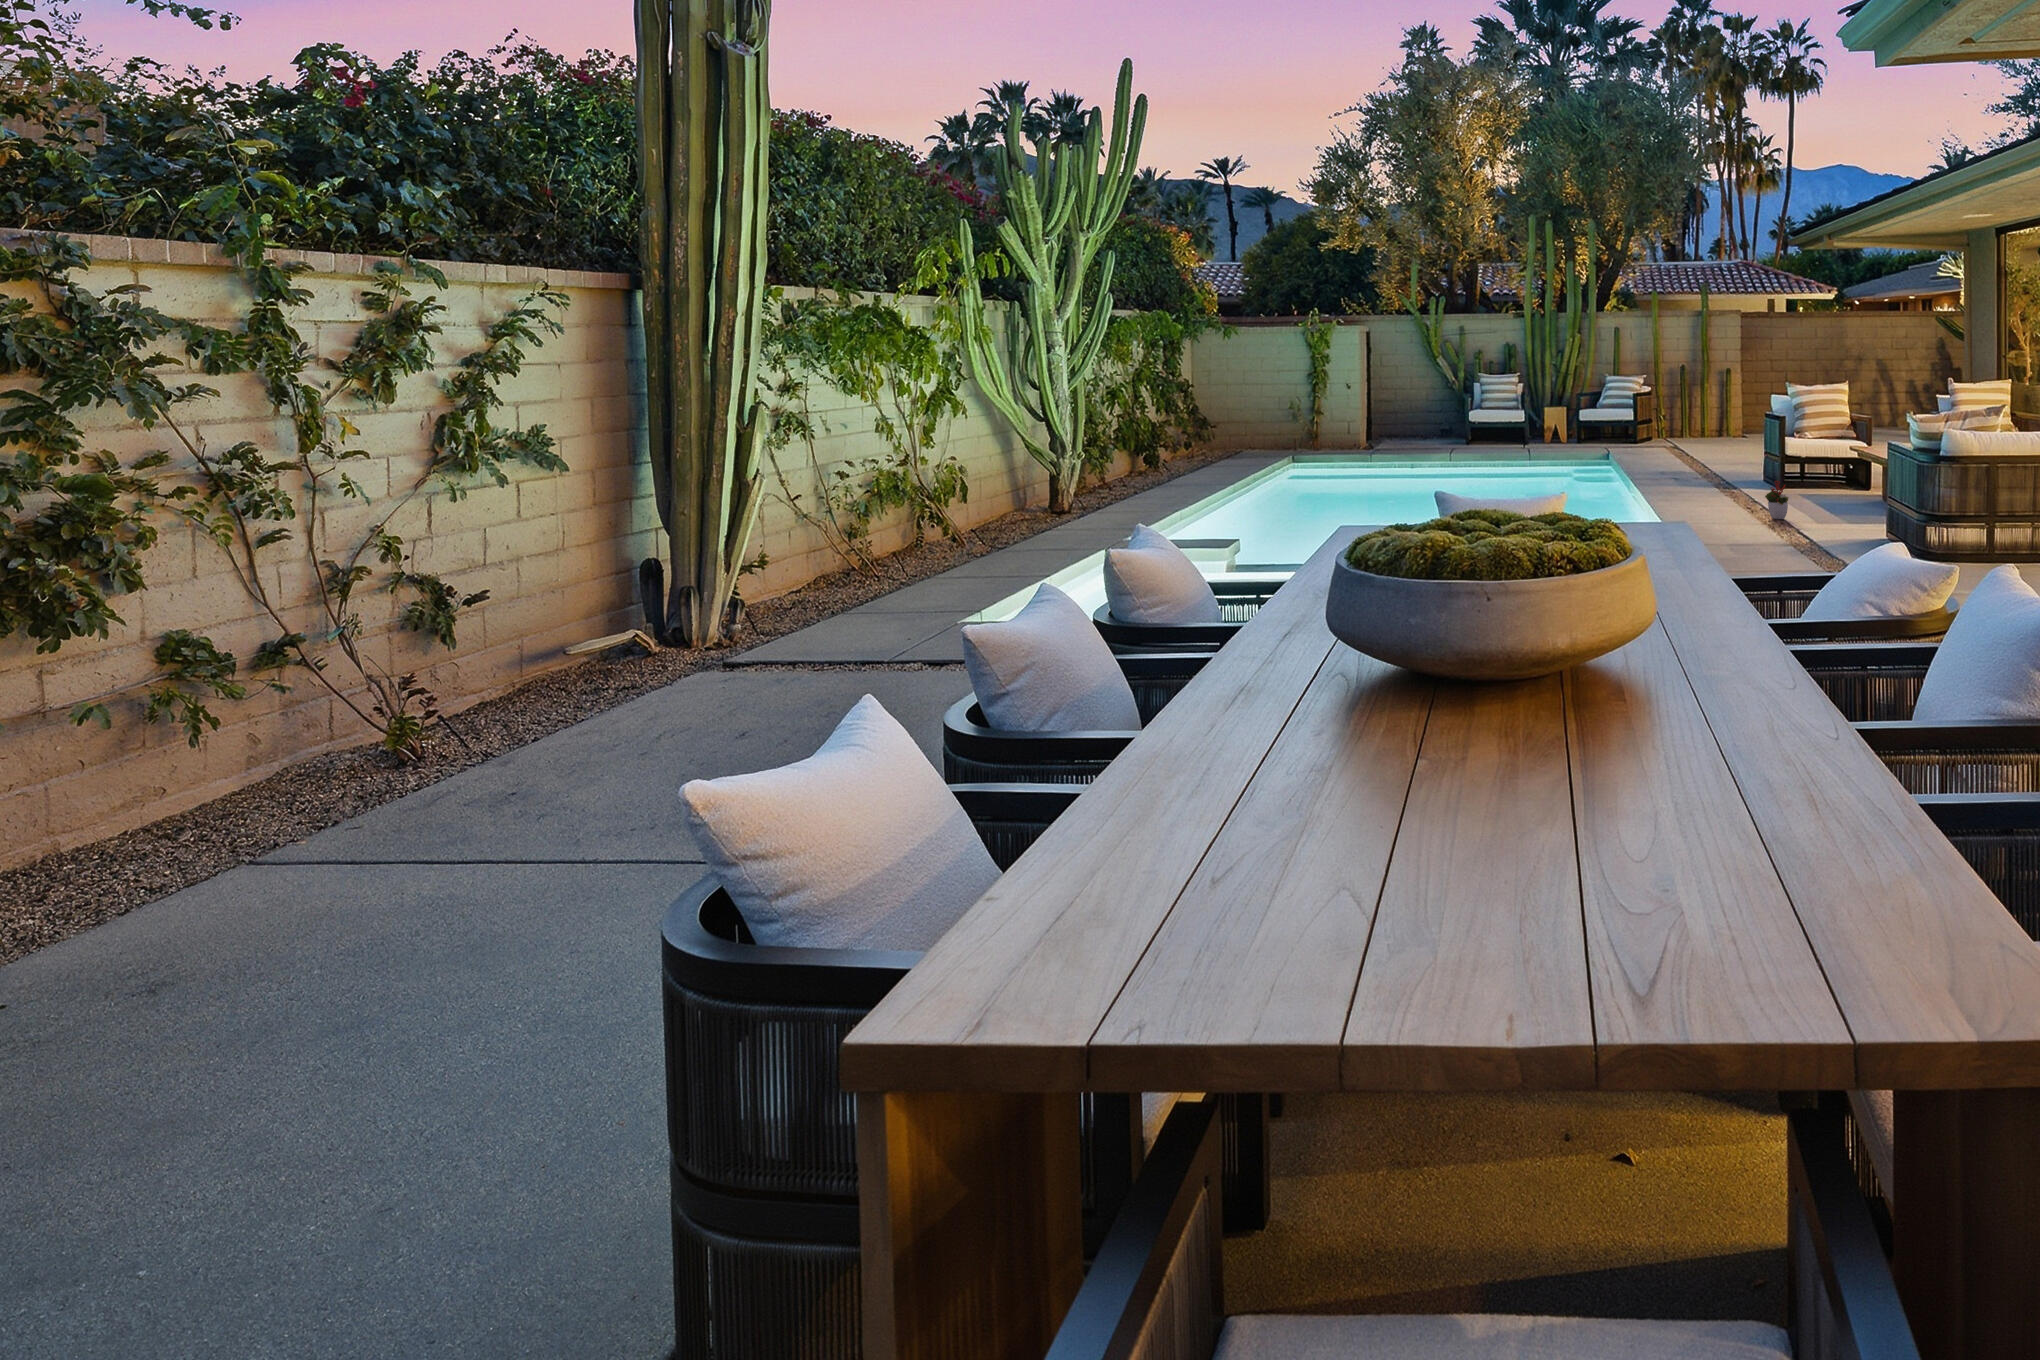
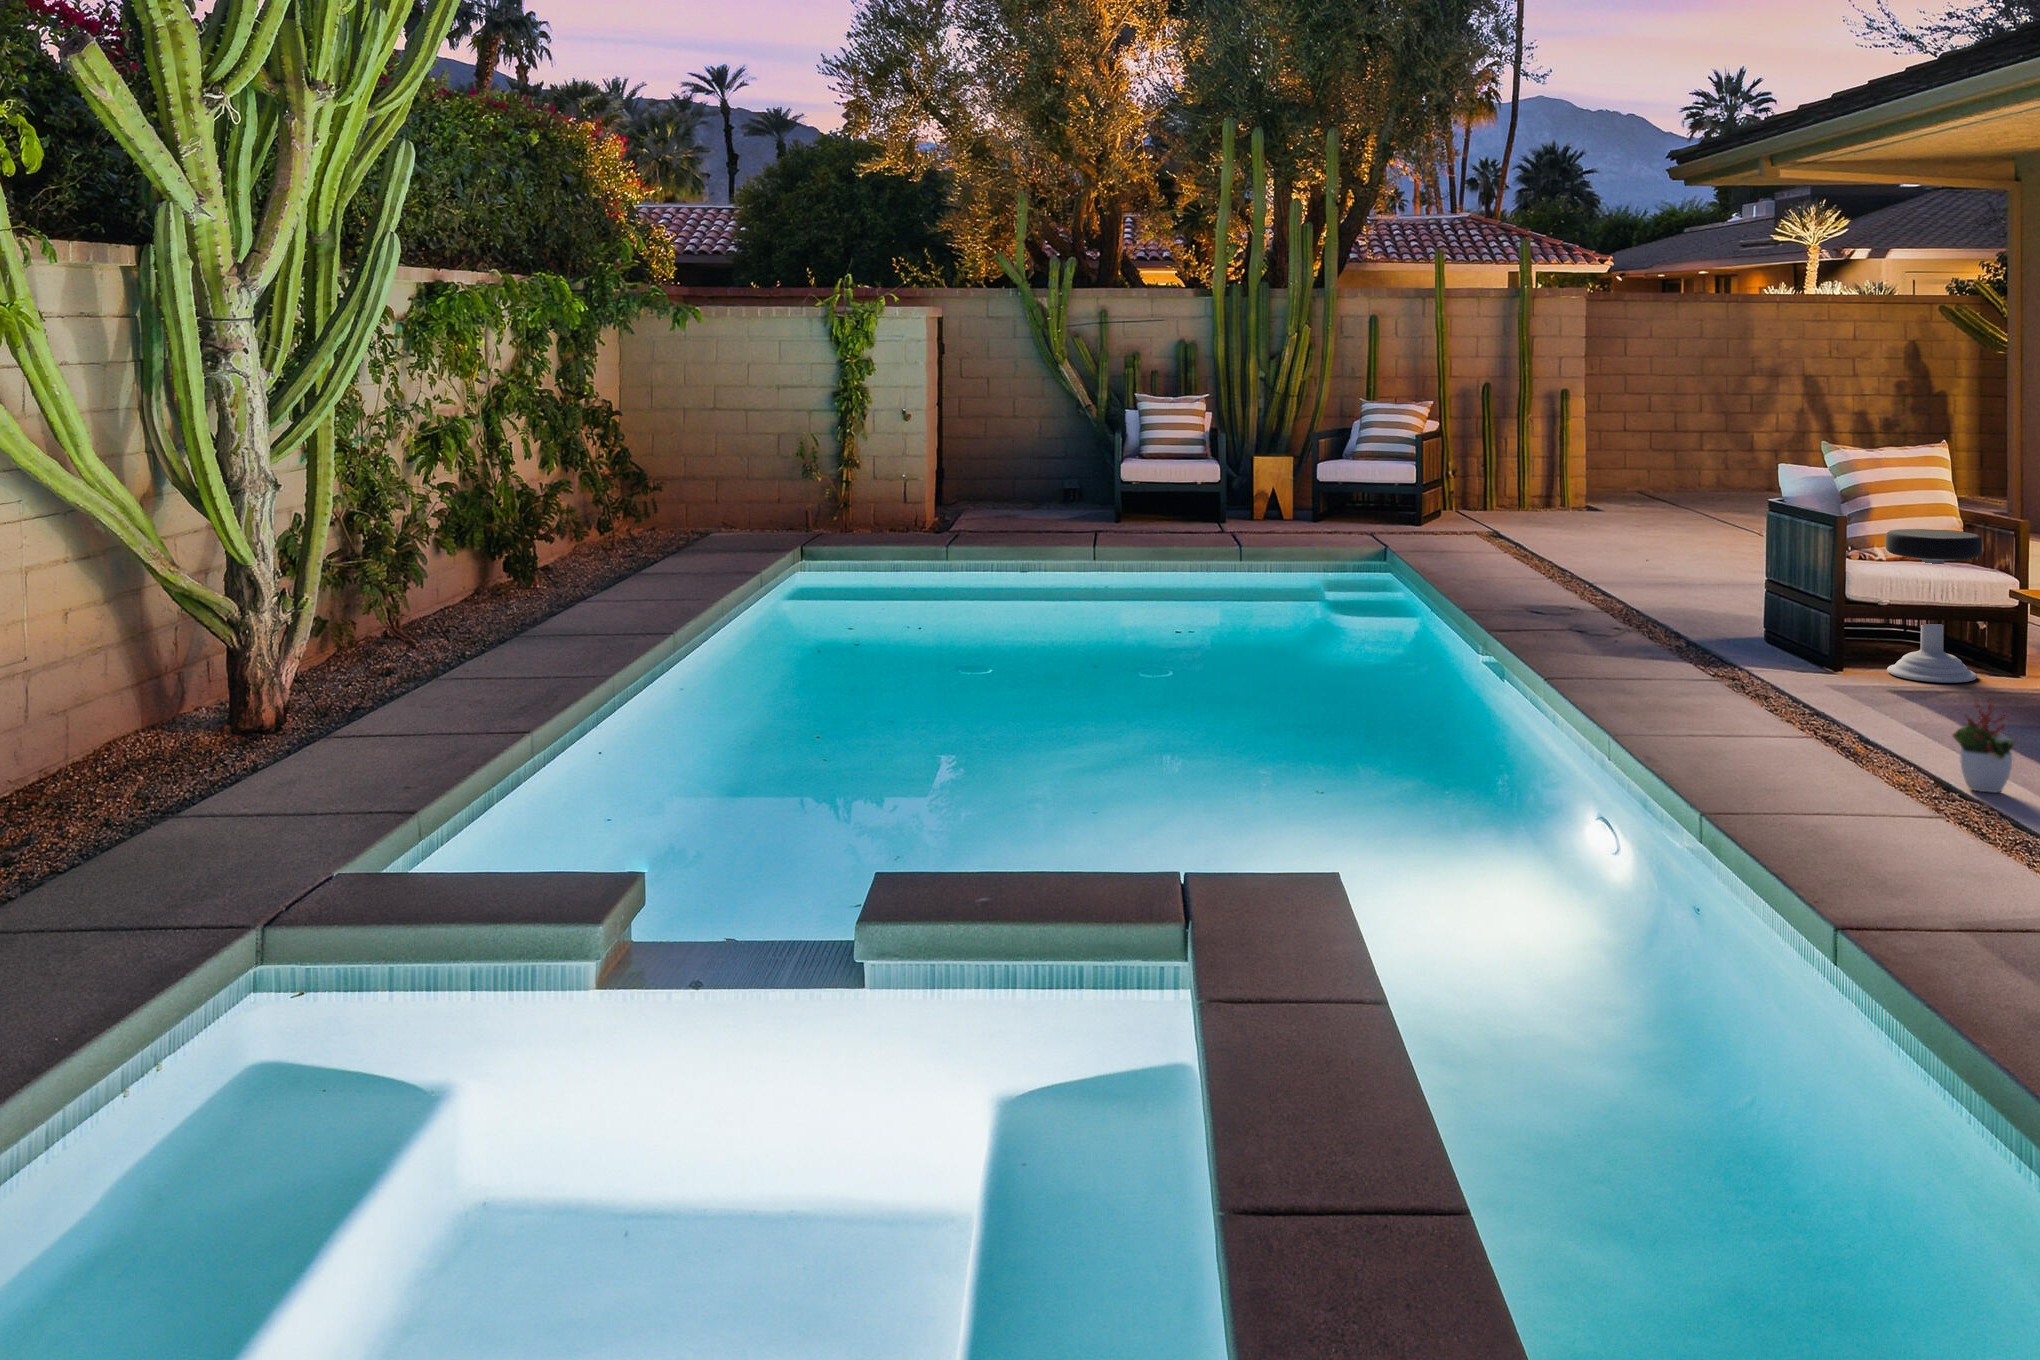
stool: none [1800,424,1842,493] -> present [1885,529,1982,683]

